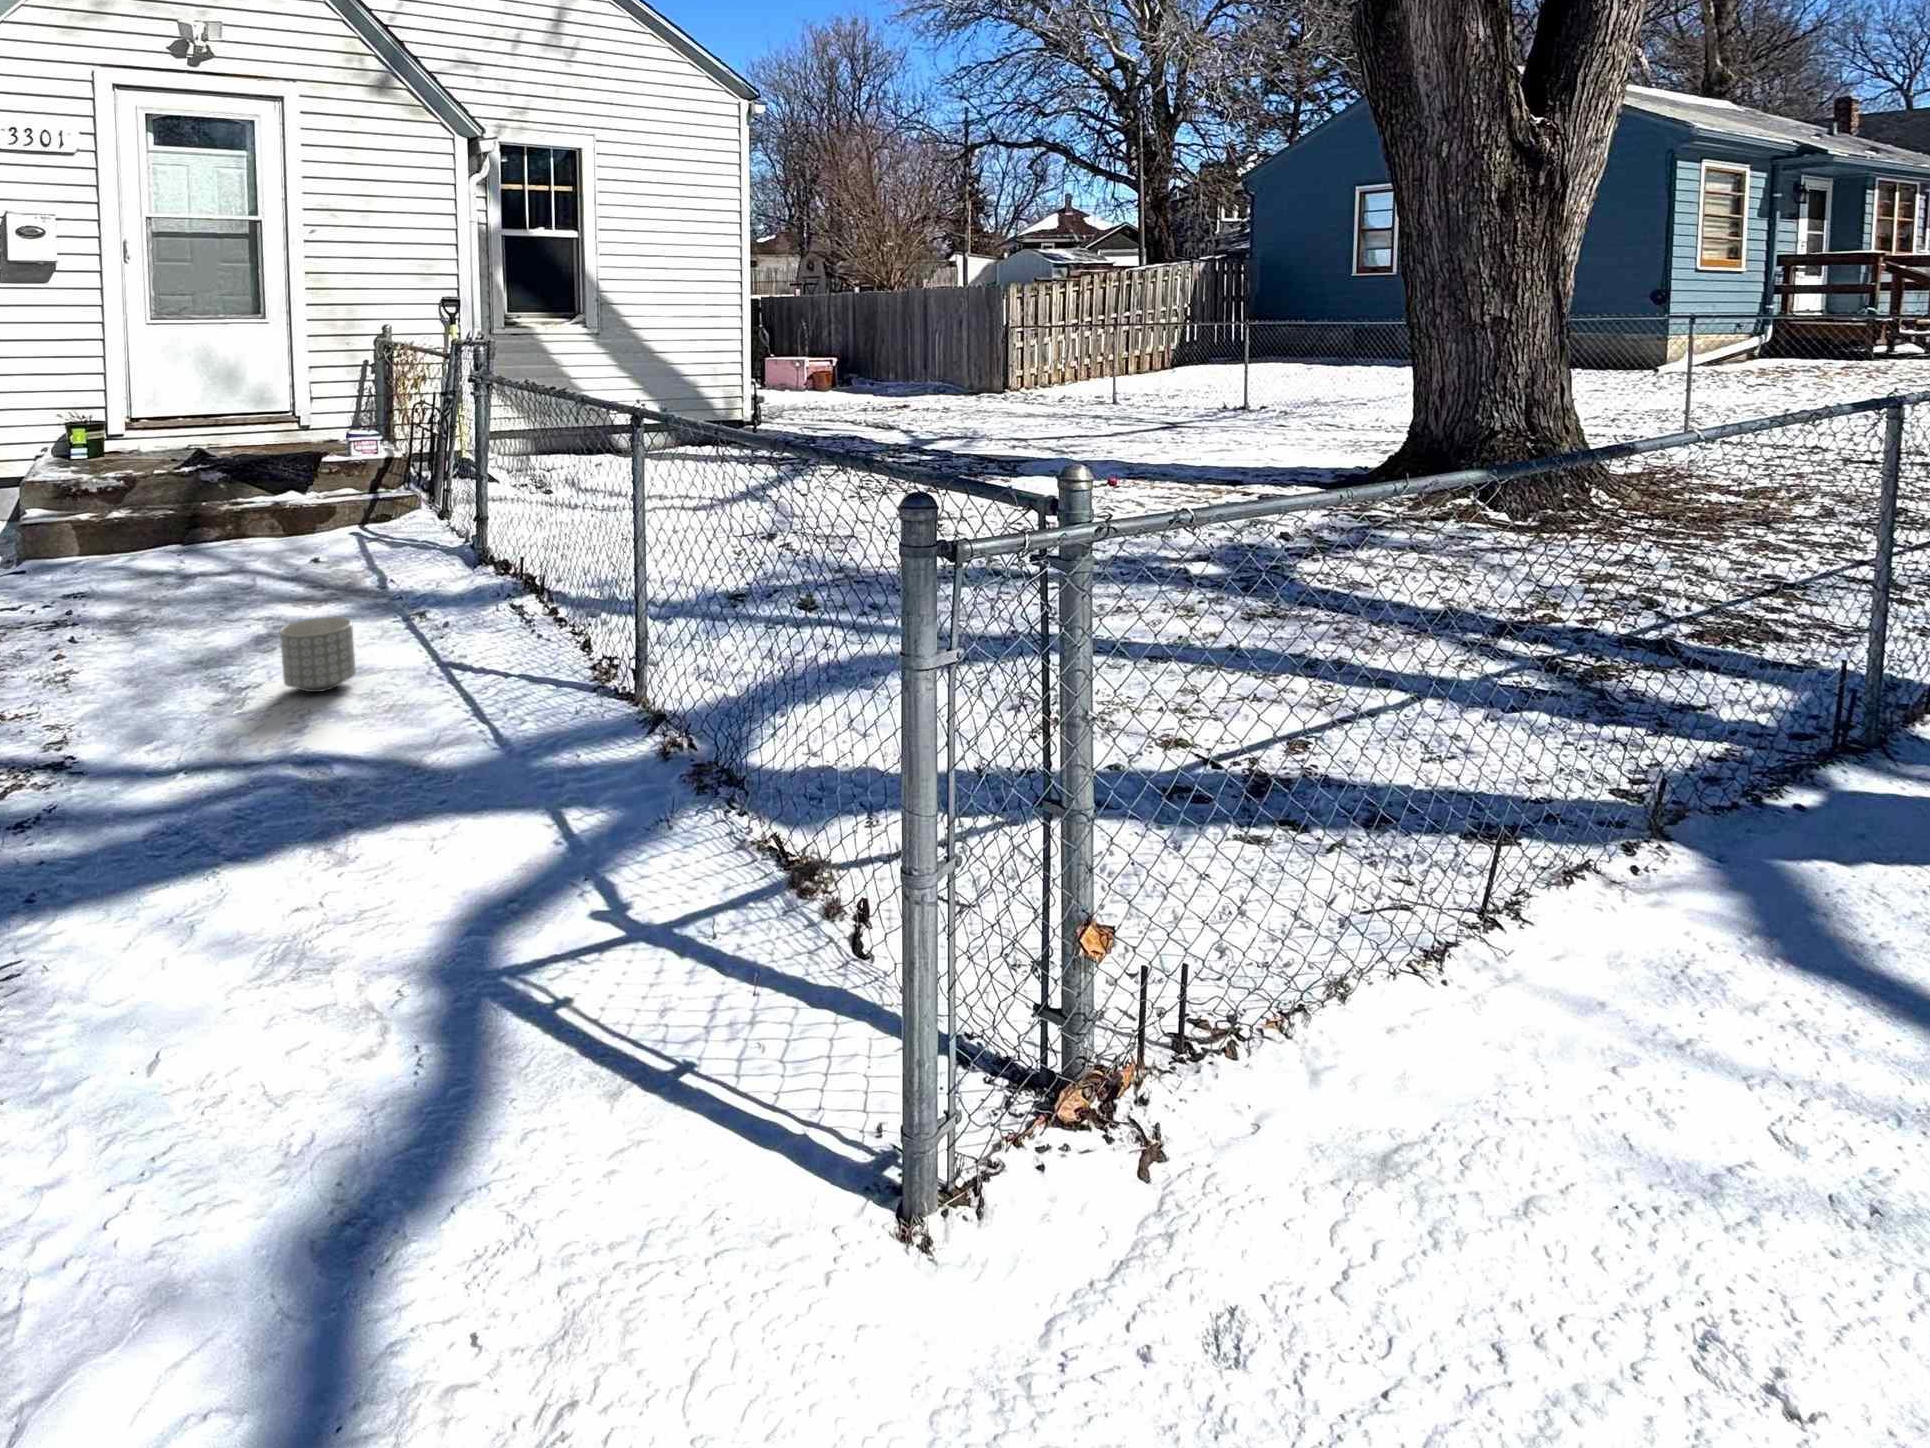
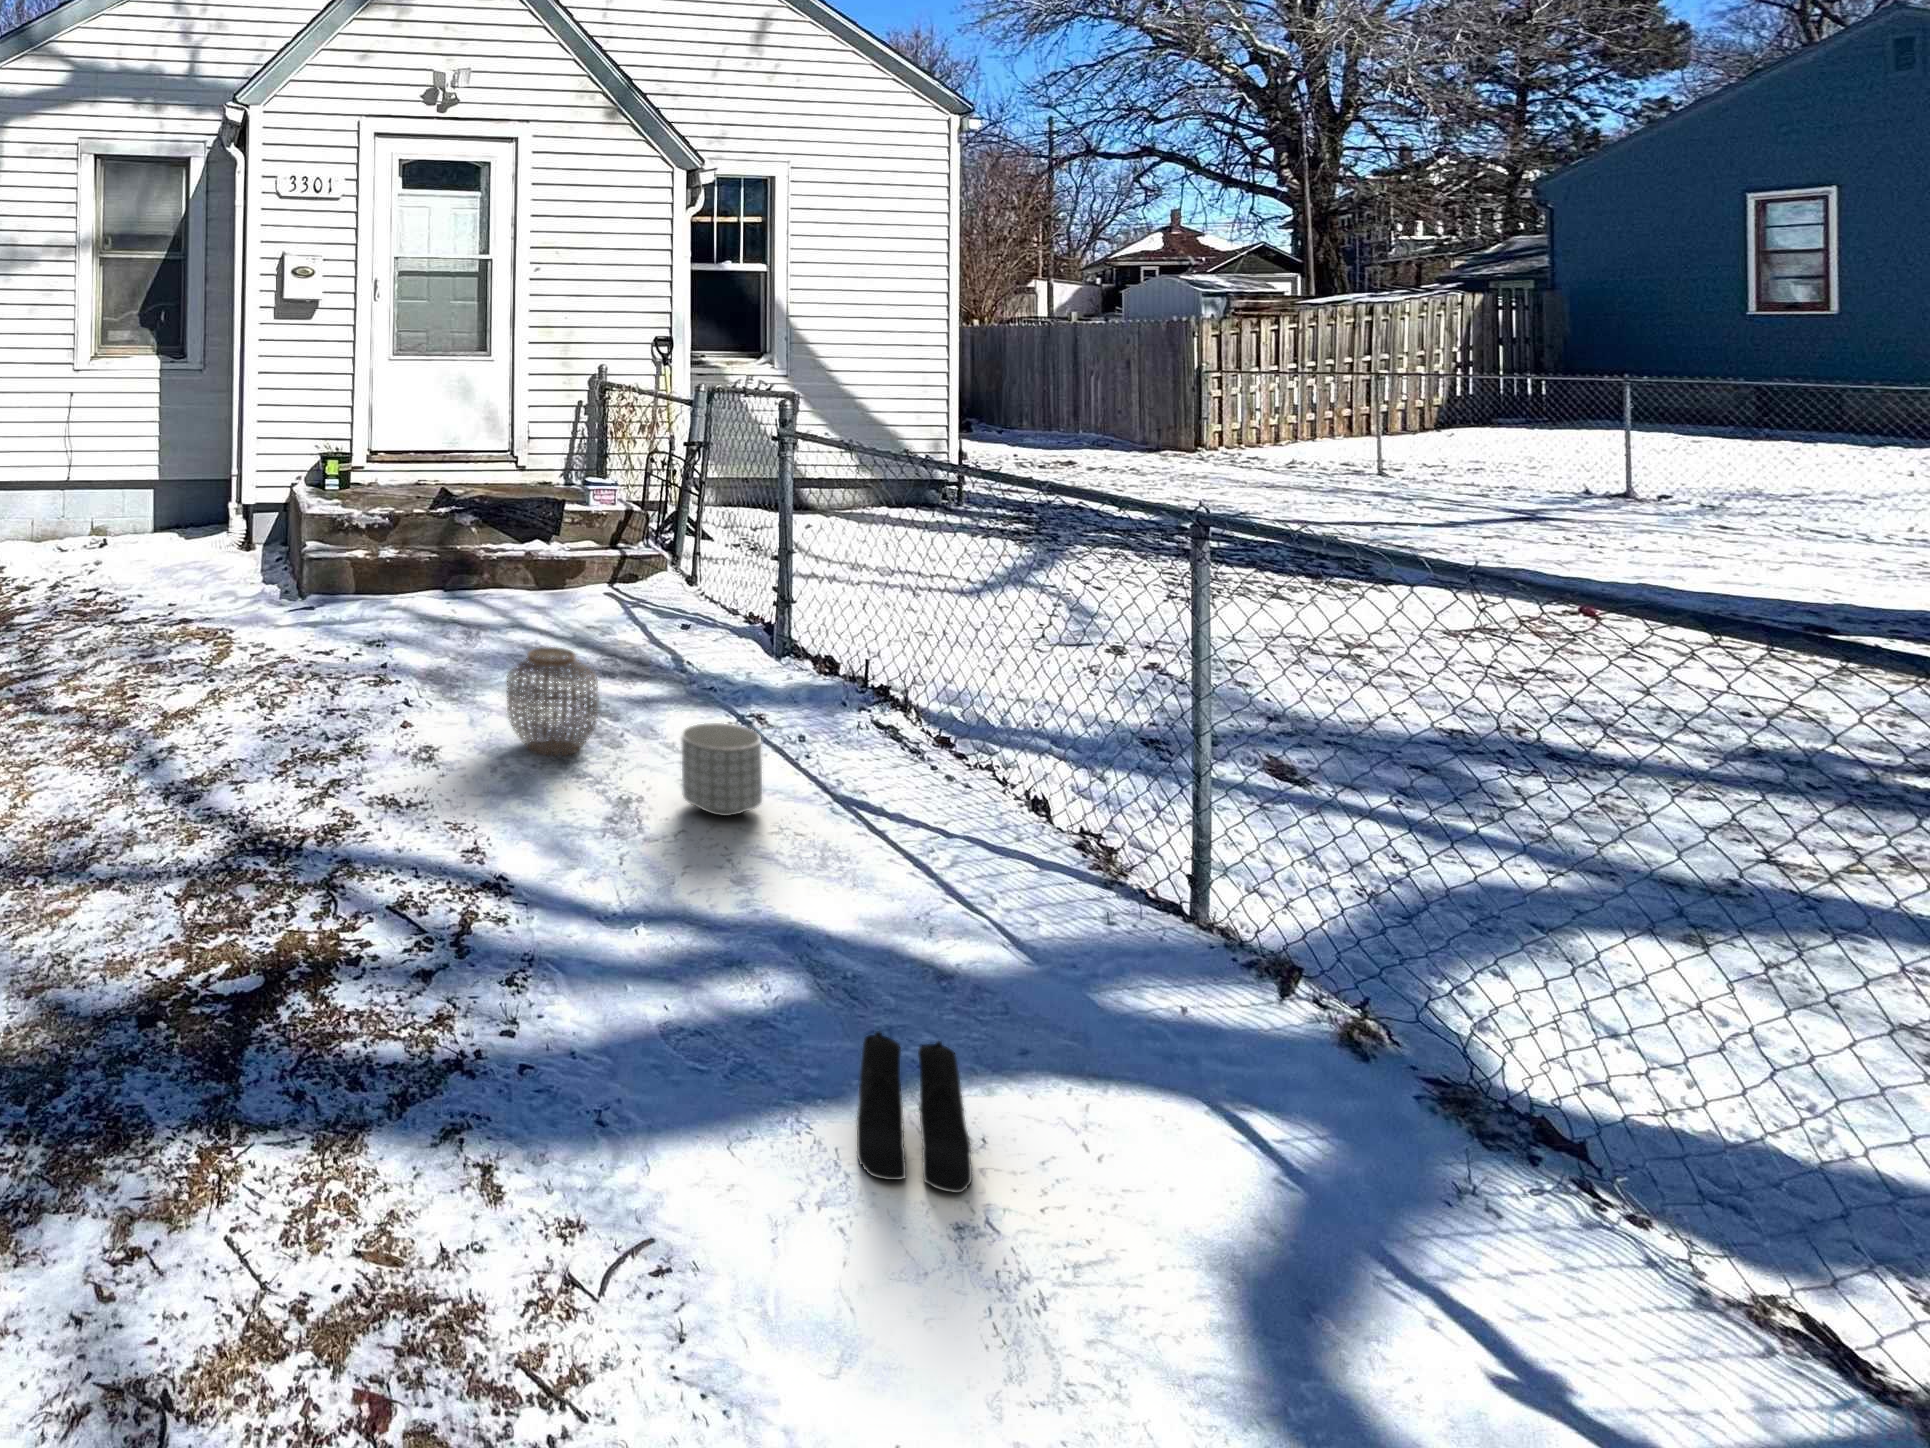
woven basket: none [145,573,241,668] -> present [507,647,598,756]
boots: none [228,803,328,902] -> present [857,1031,972,1193]

